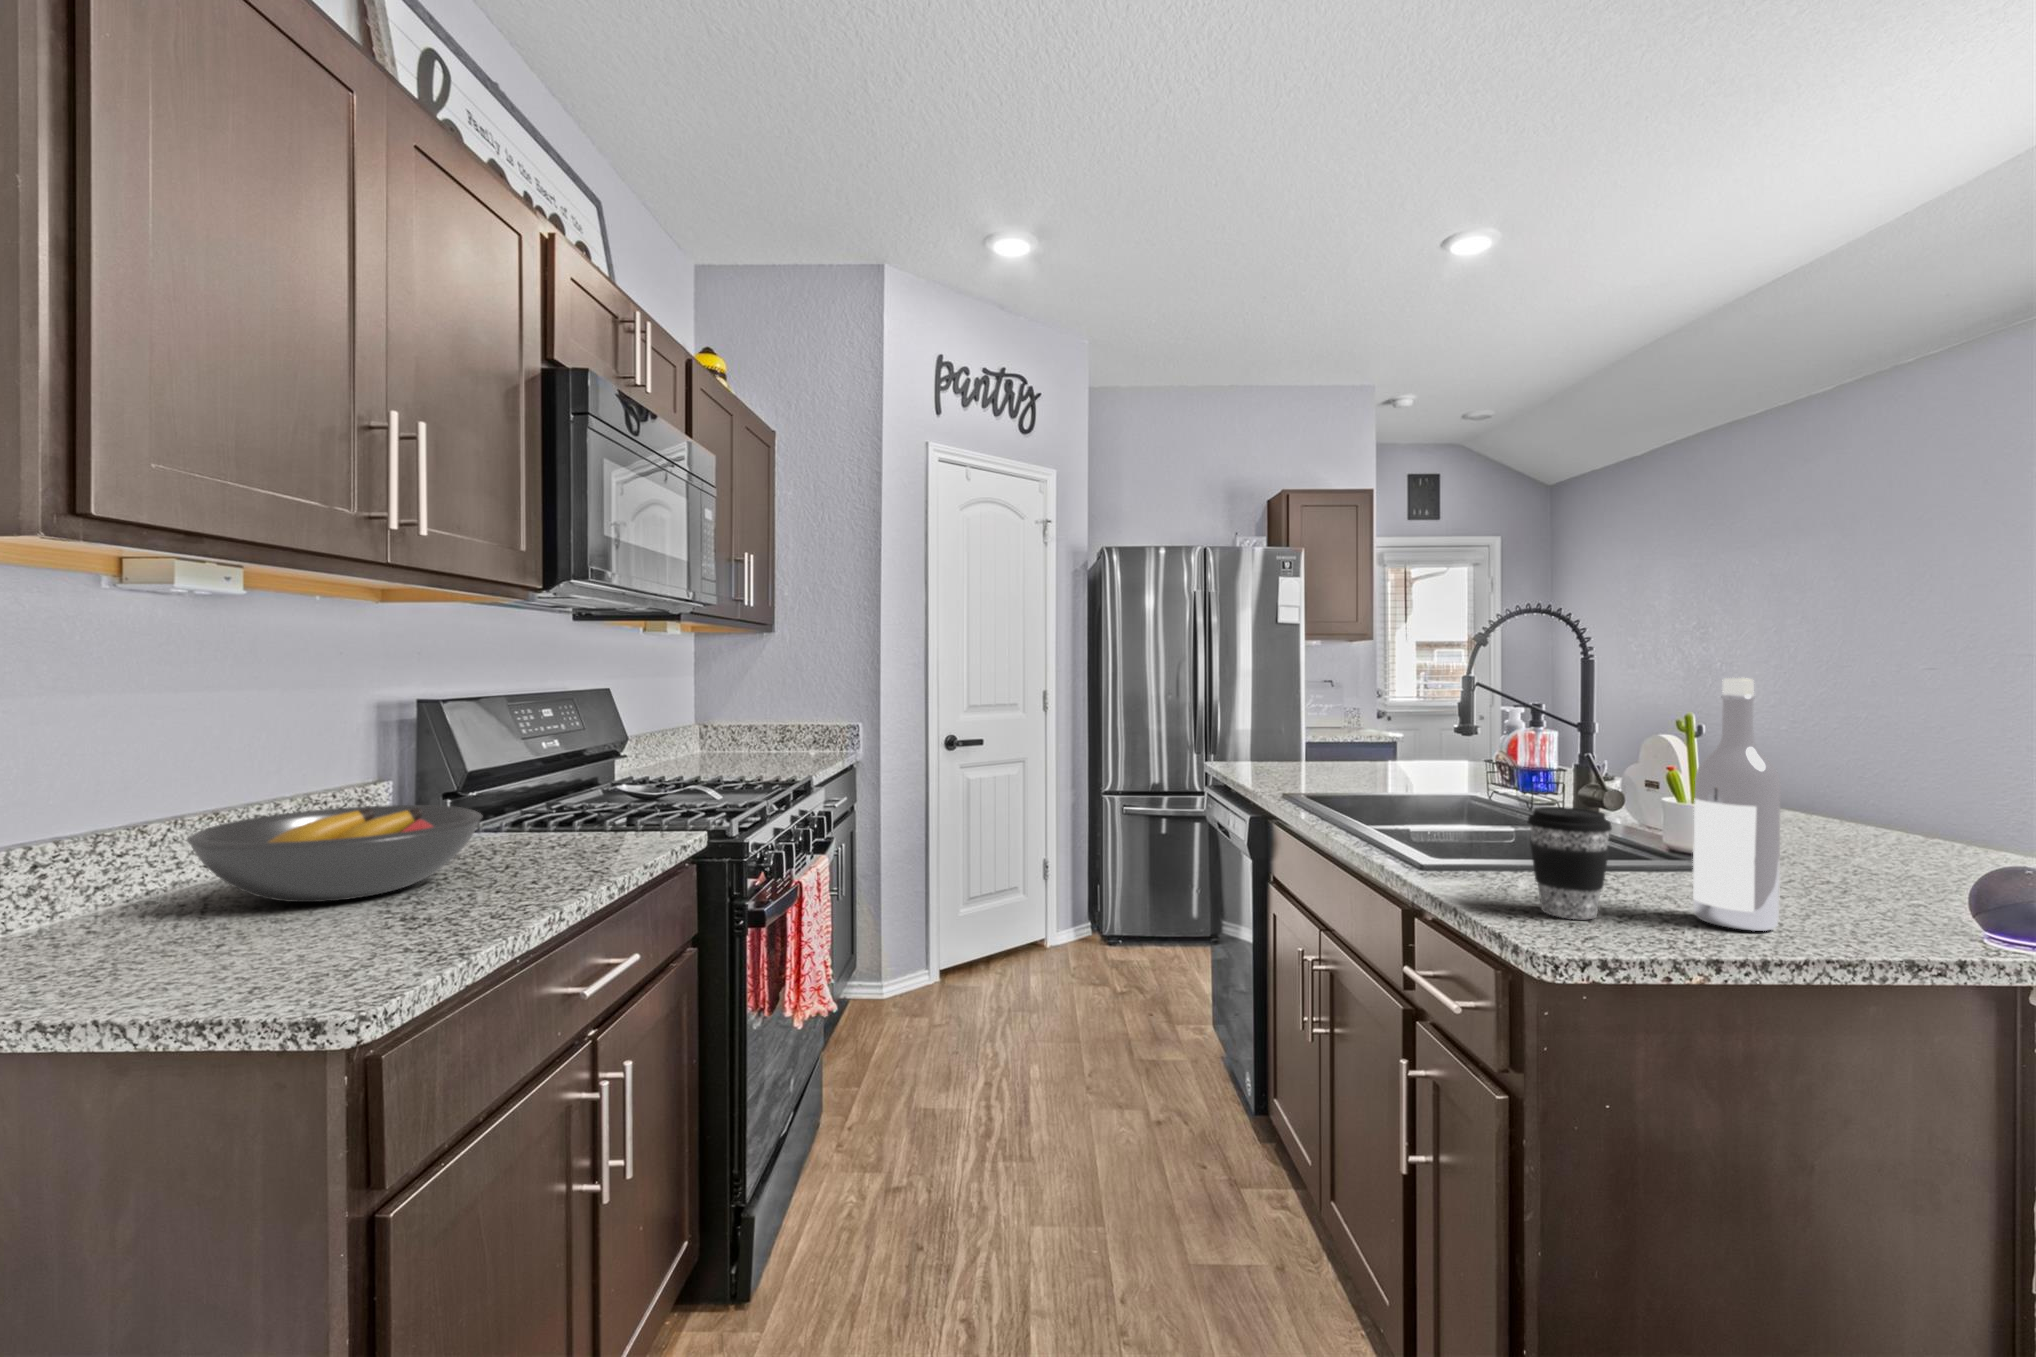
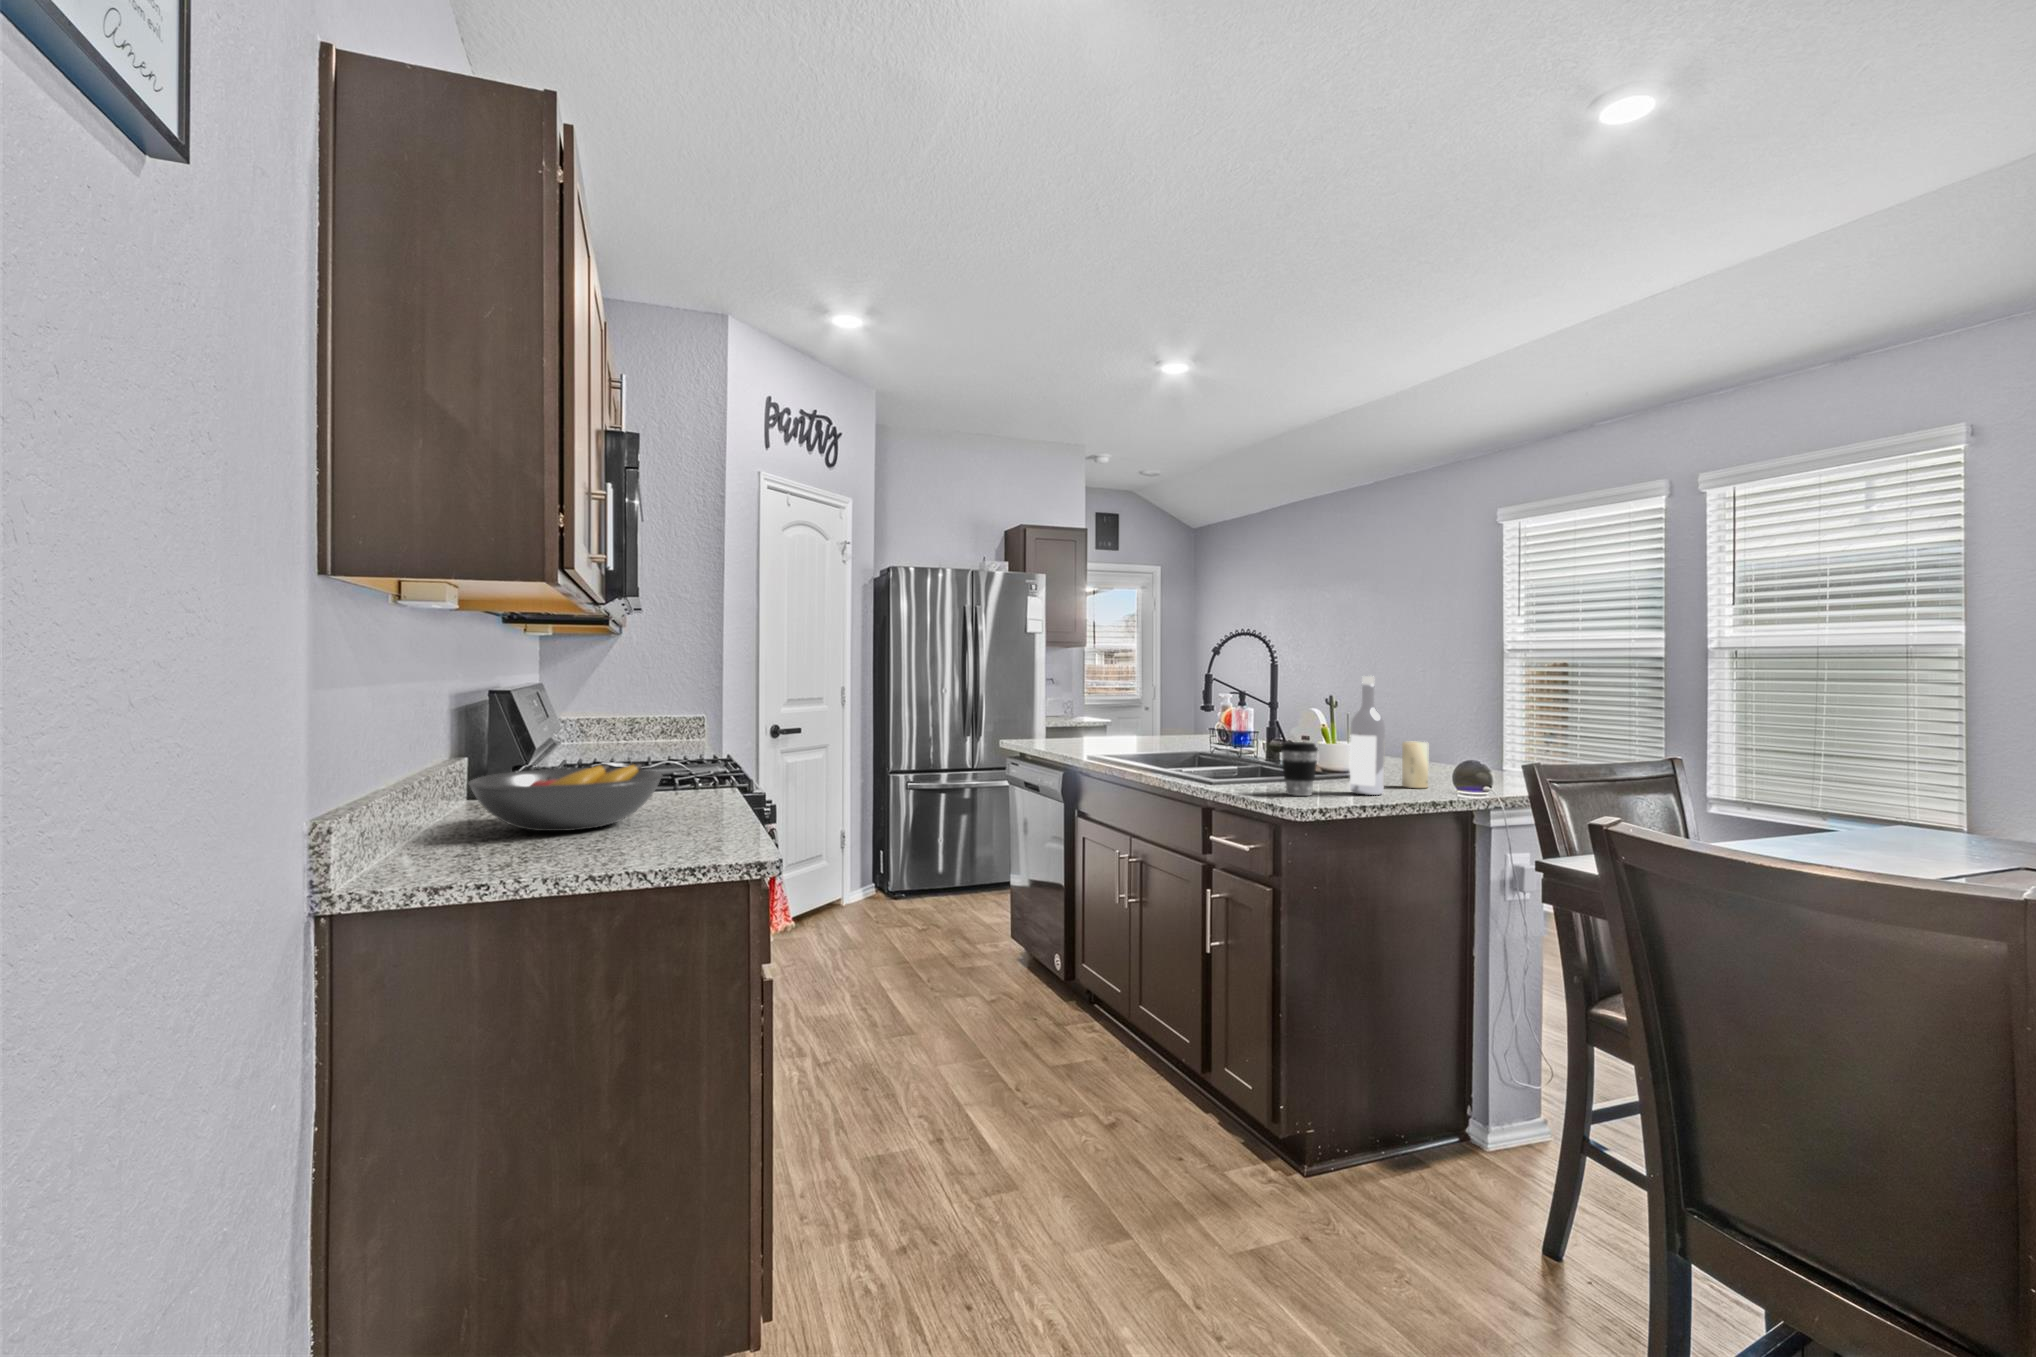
candle: none [1836,813,1906,917] -> present [1402,742,1428,788]

